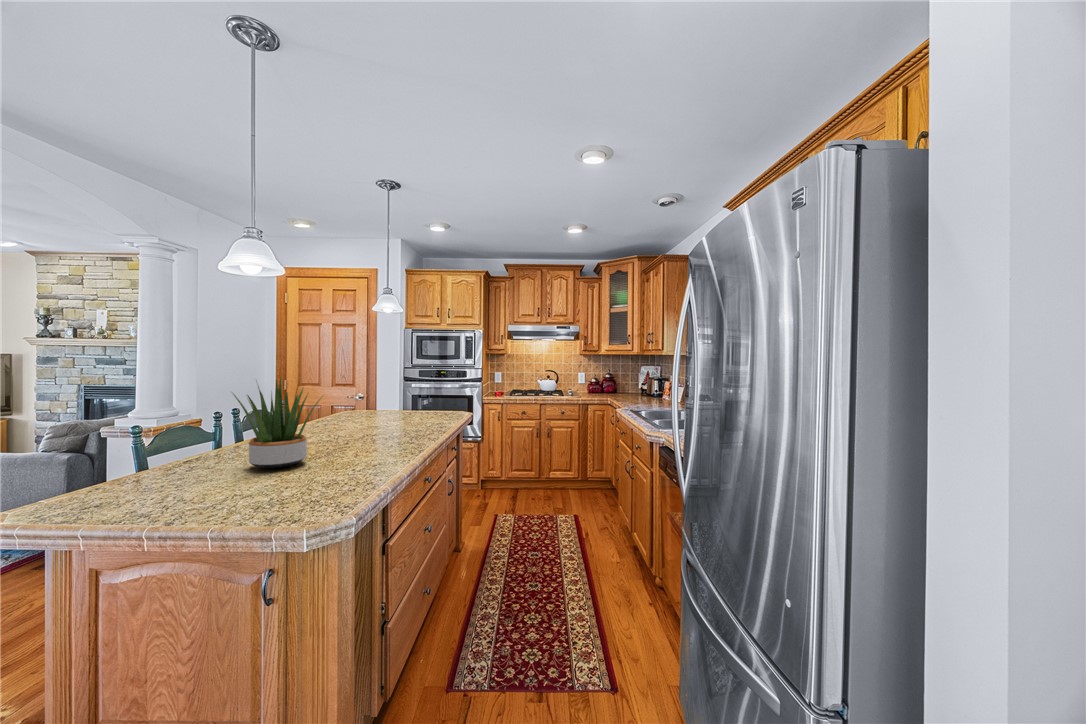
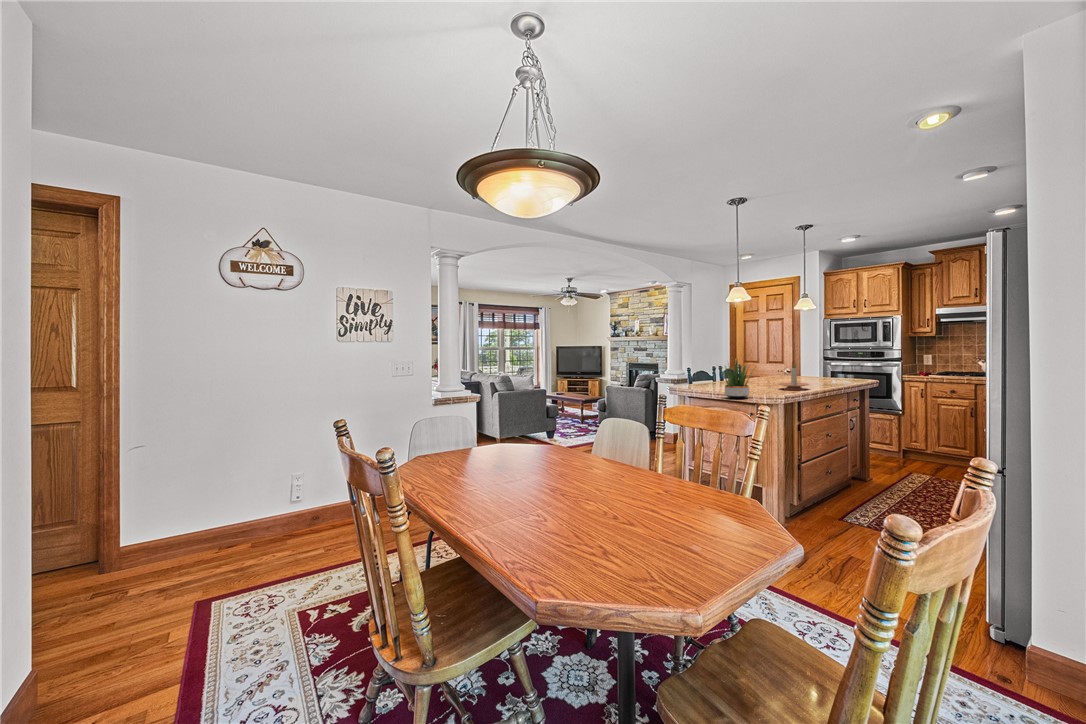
candle holder: none [358,380,406,431] -> present [779,360,809,390]

